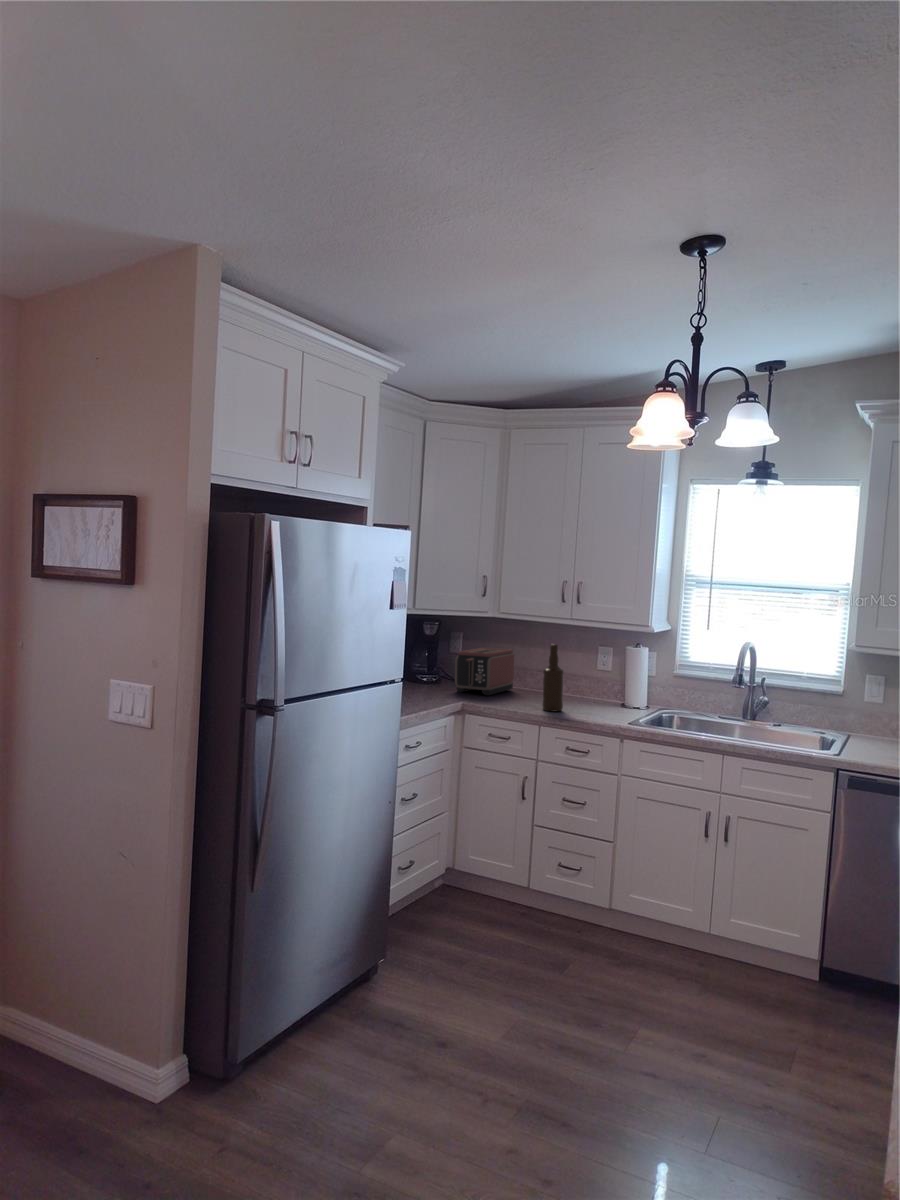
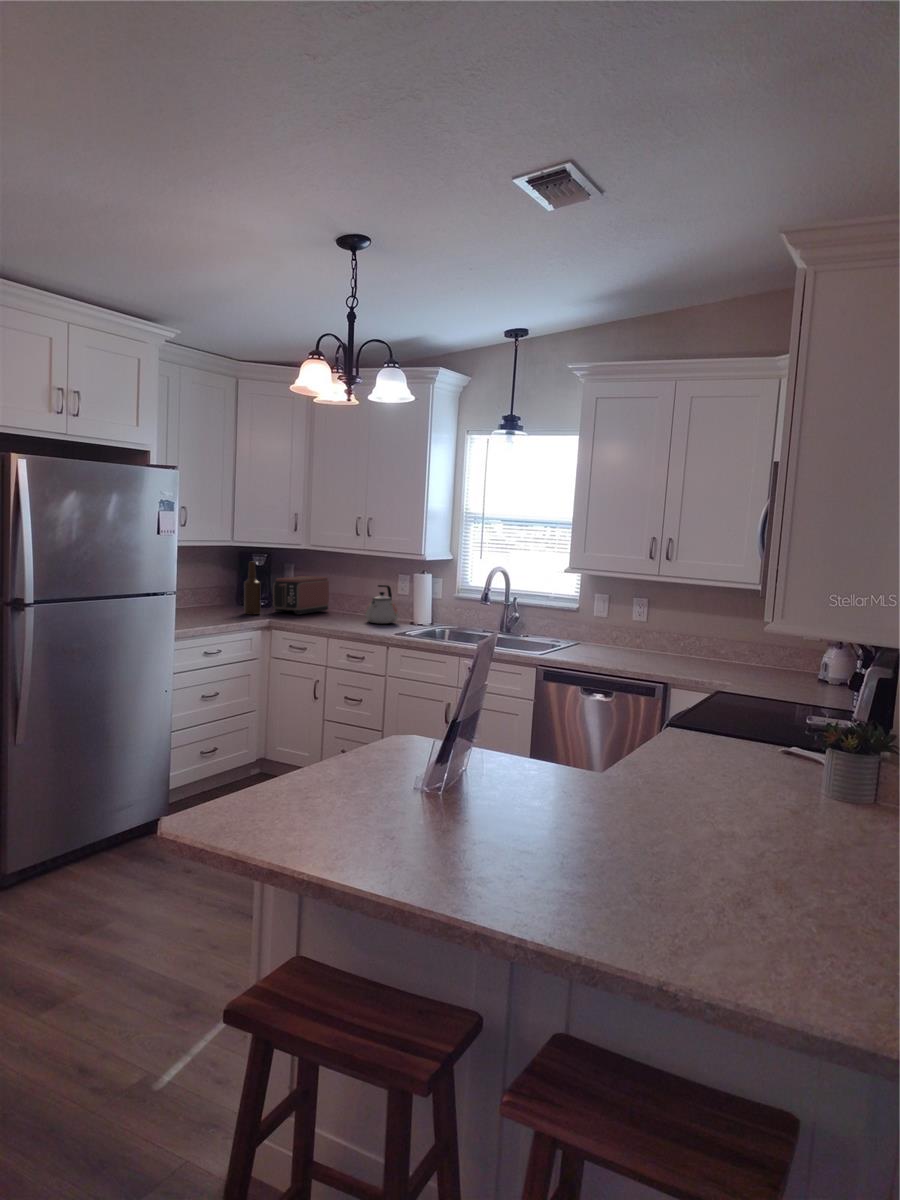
bottle: present [542,644,564,711] -> present [244,561,261,615]
kettle: none [572,661,612,708] -> present [365,585,398,624]

